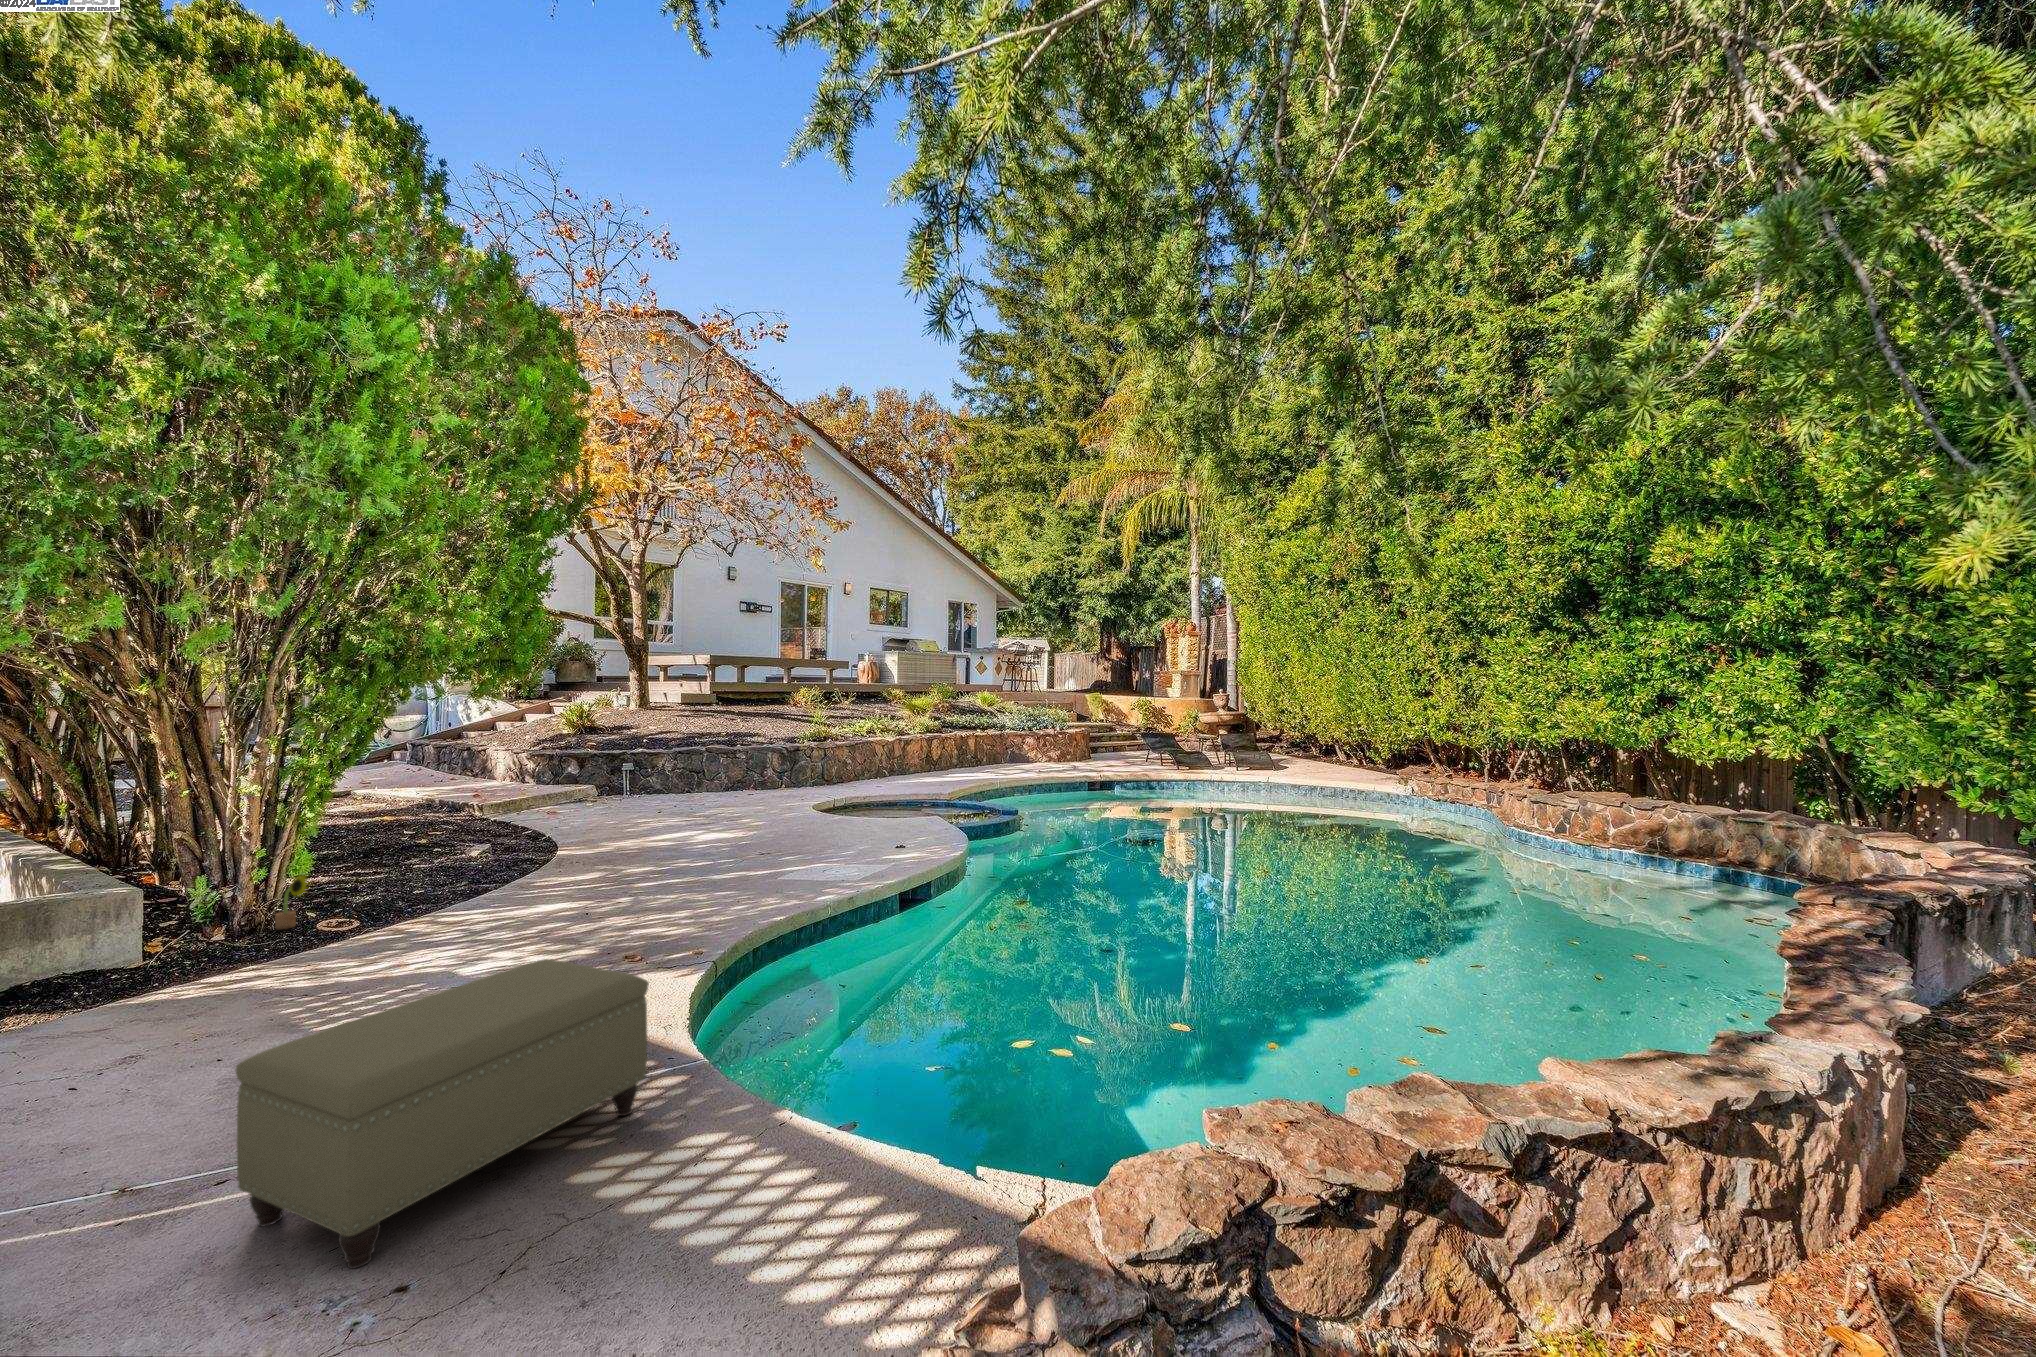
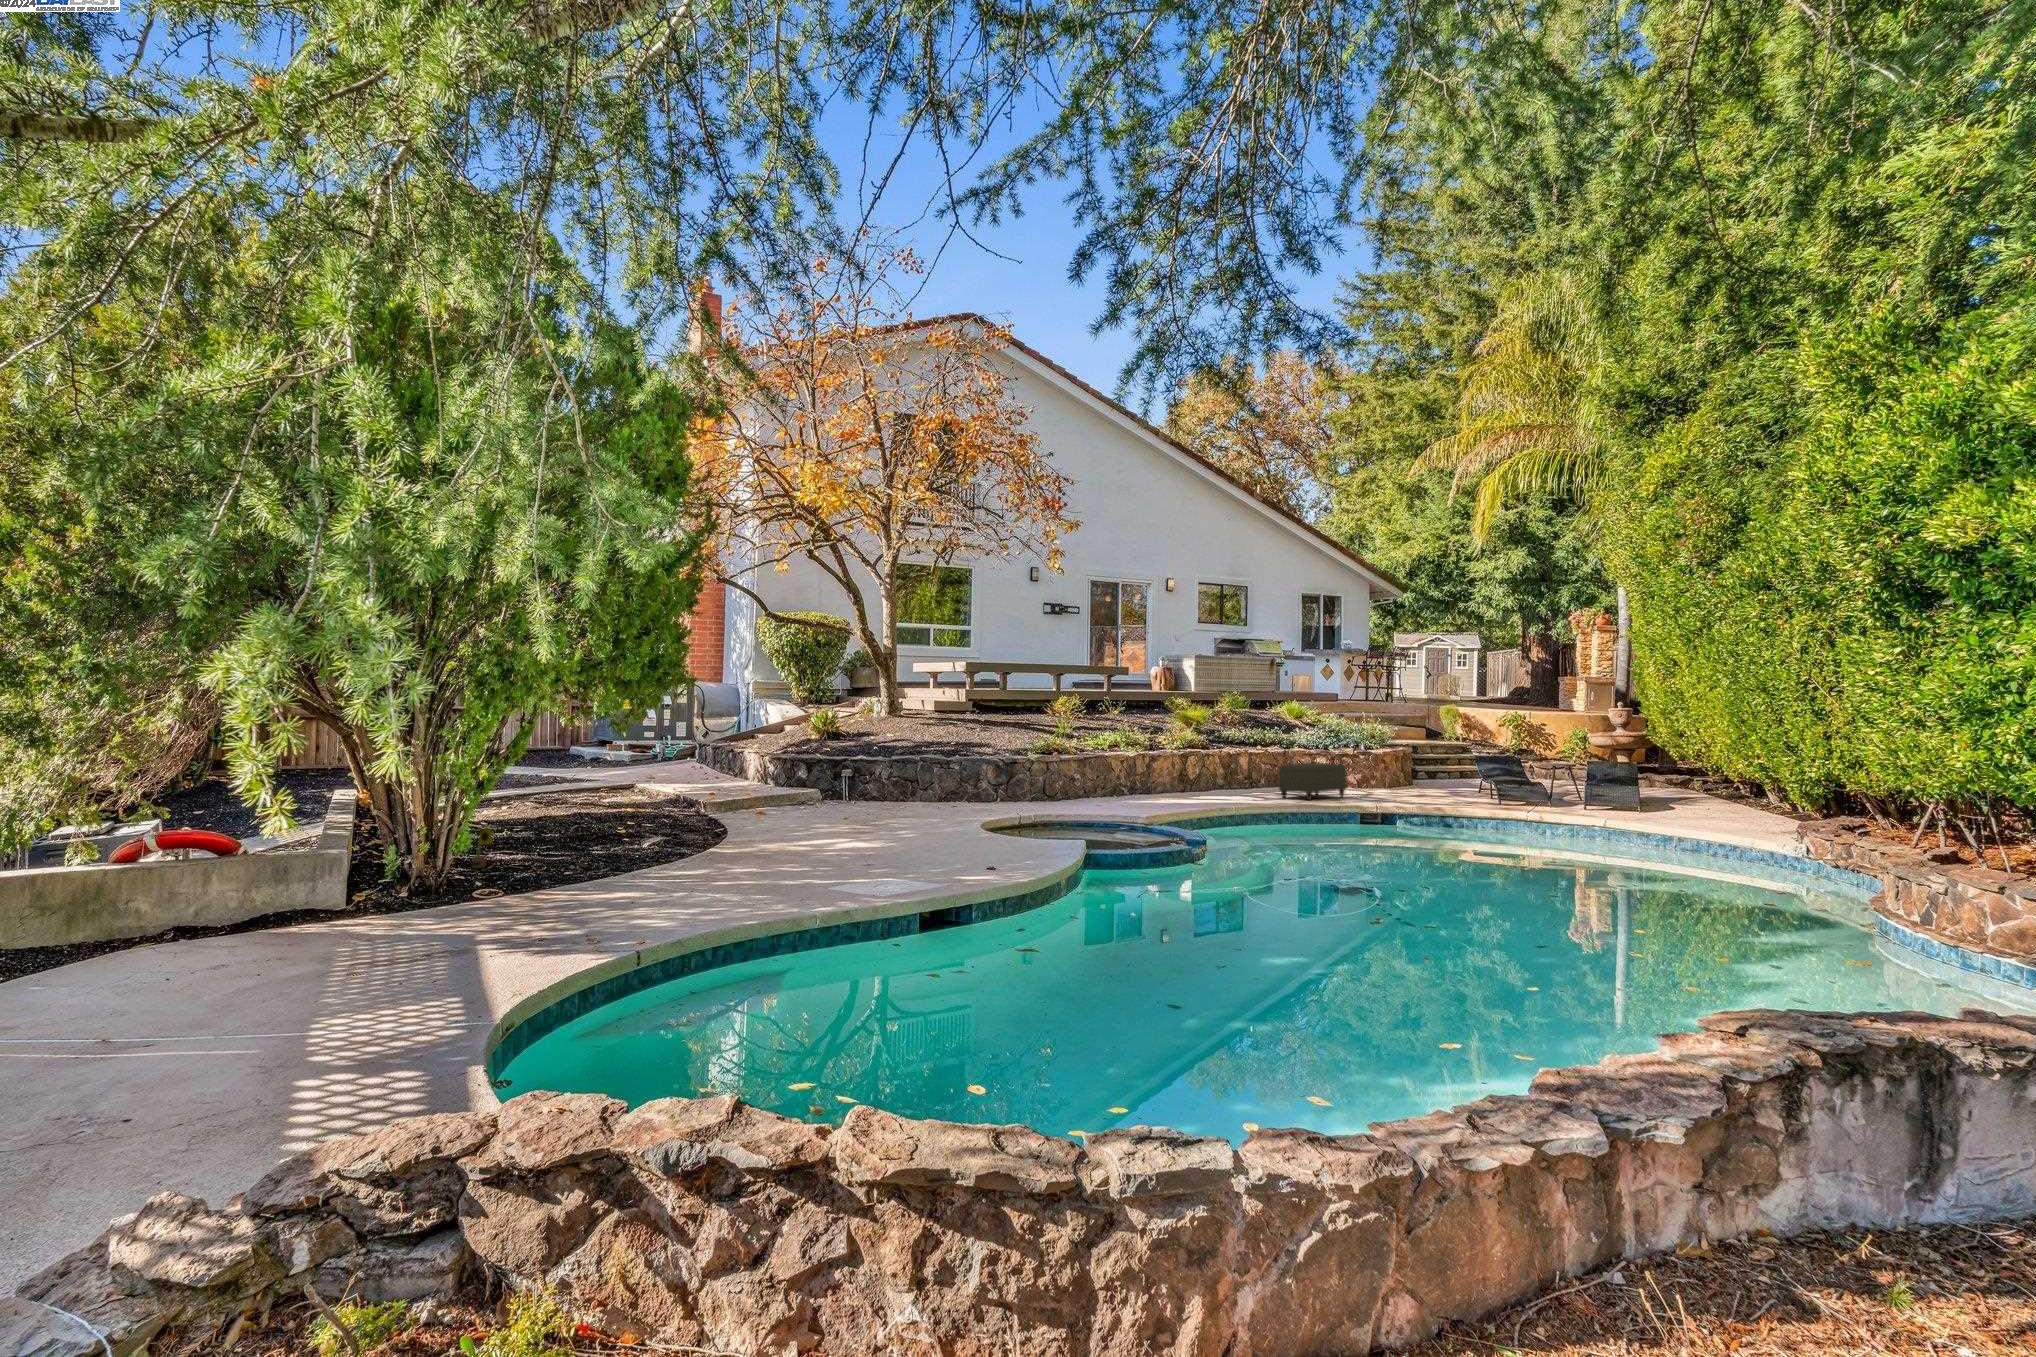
ottoman: present [236,959,649,1269] -> present [1278,762,1347,800]

